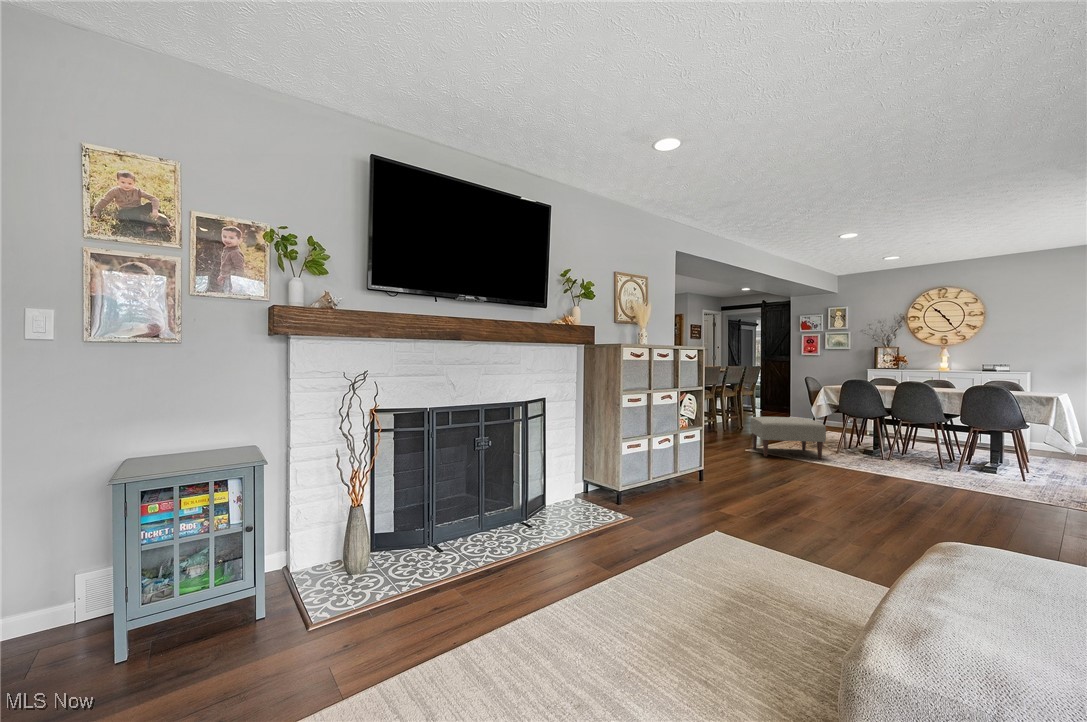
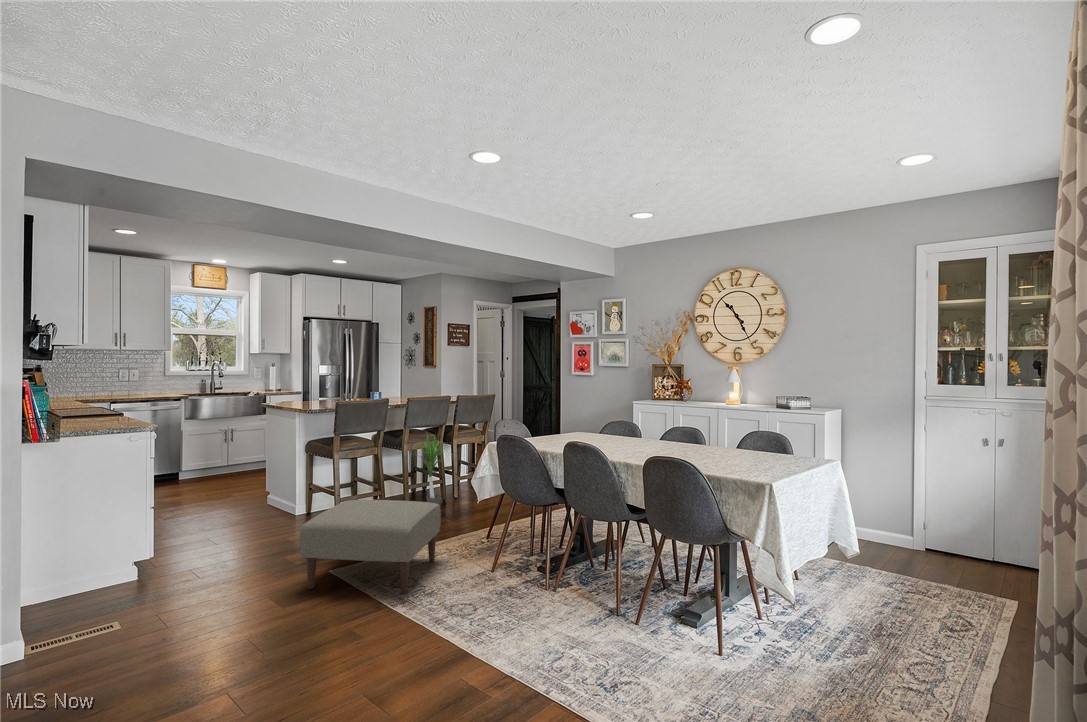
potted plant: none [727,386,761,433] -> present [417,439,443,504]

